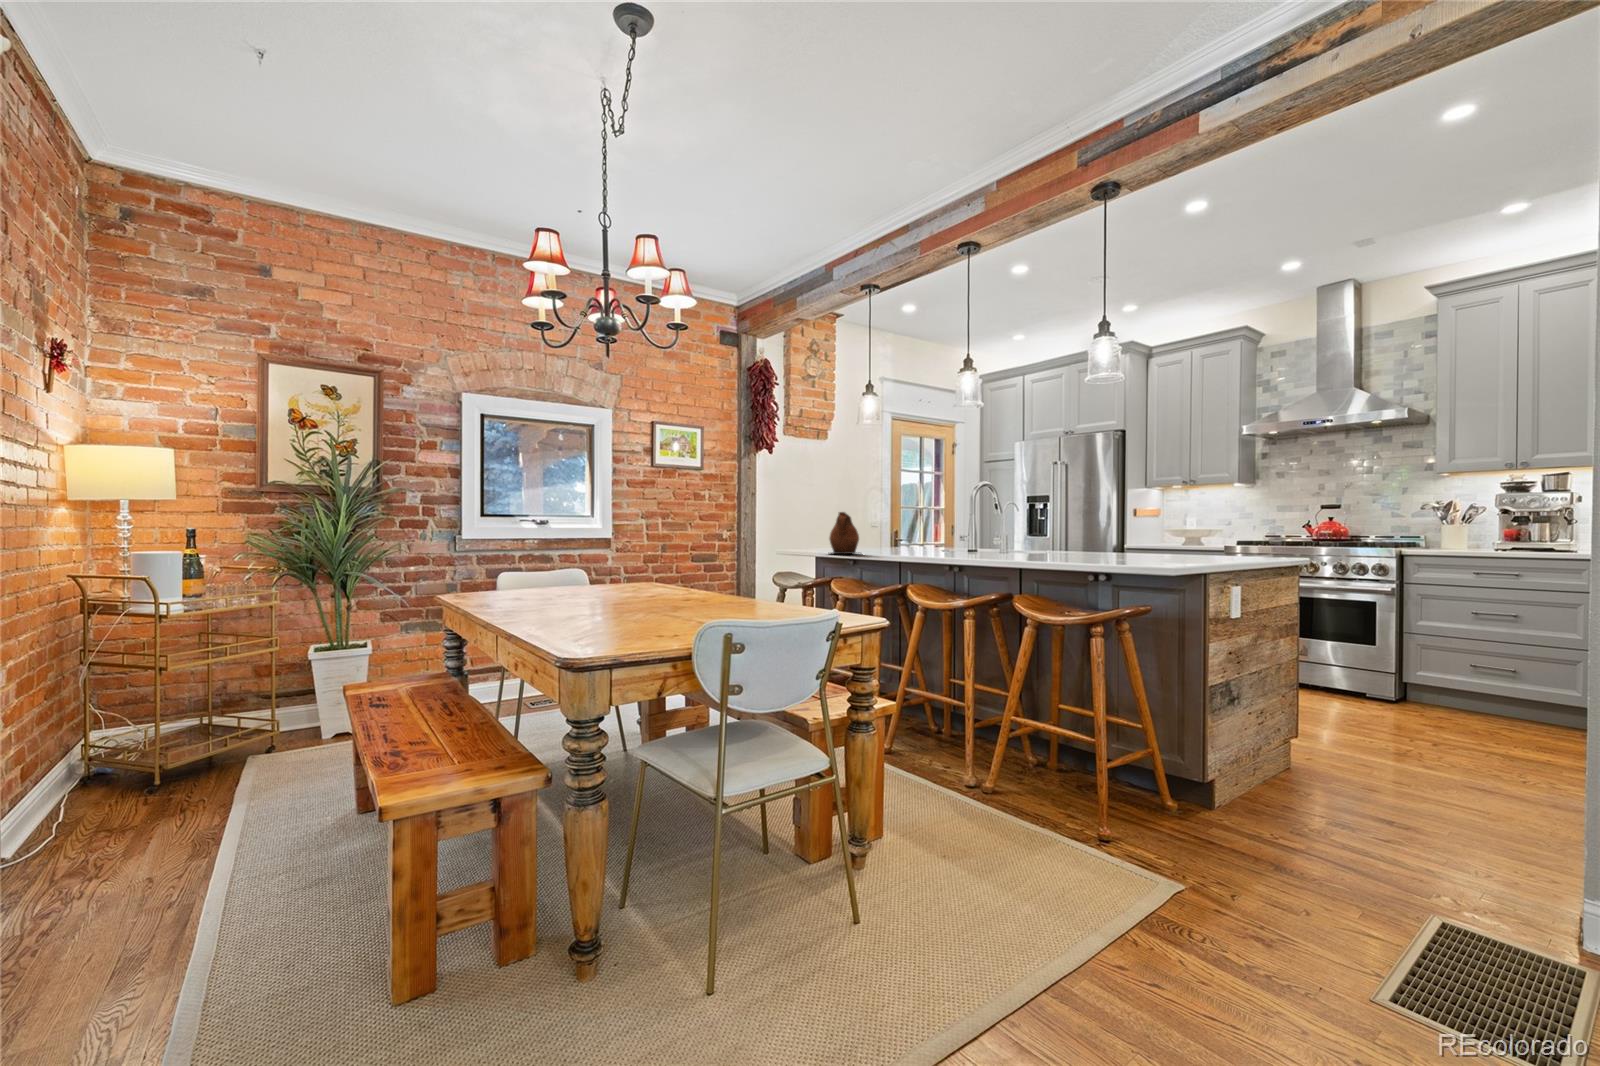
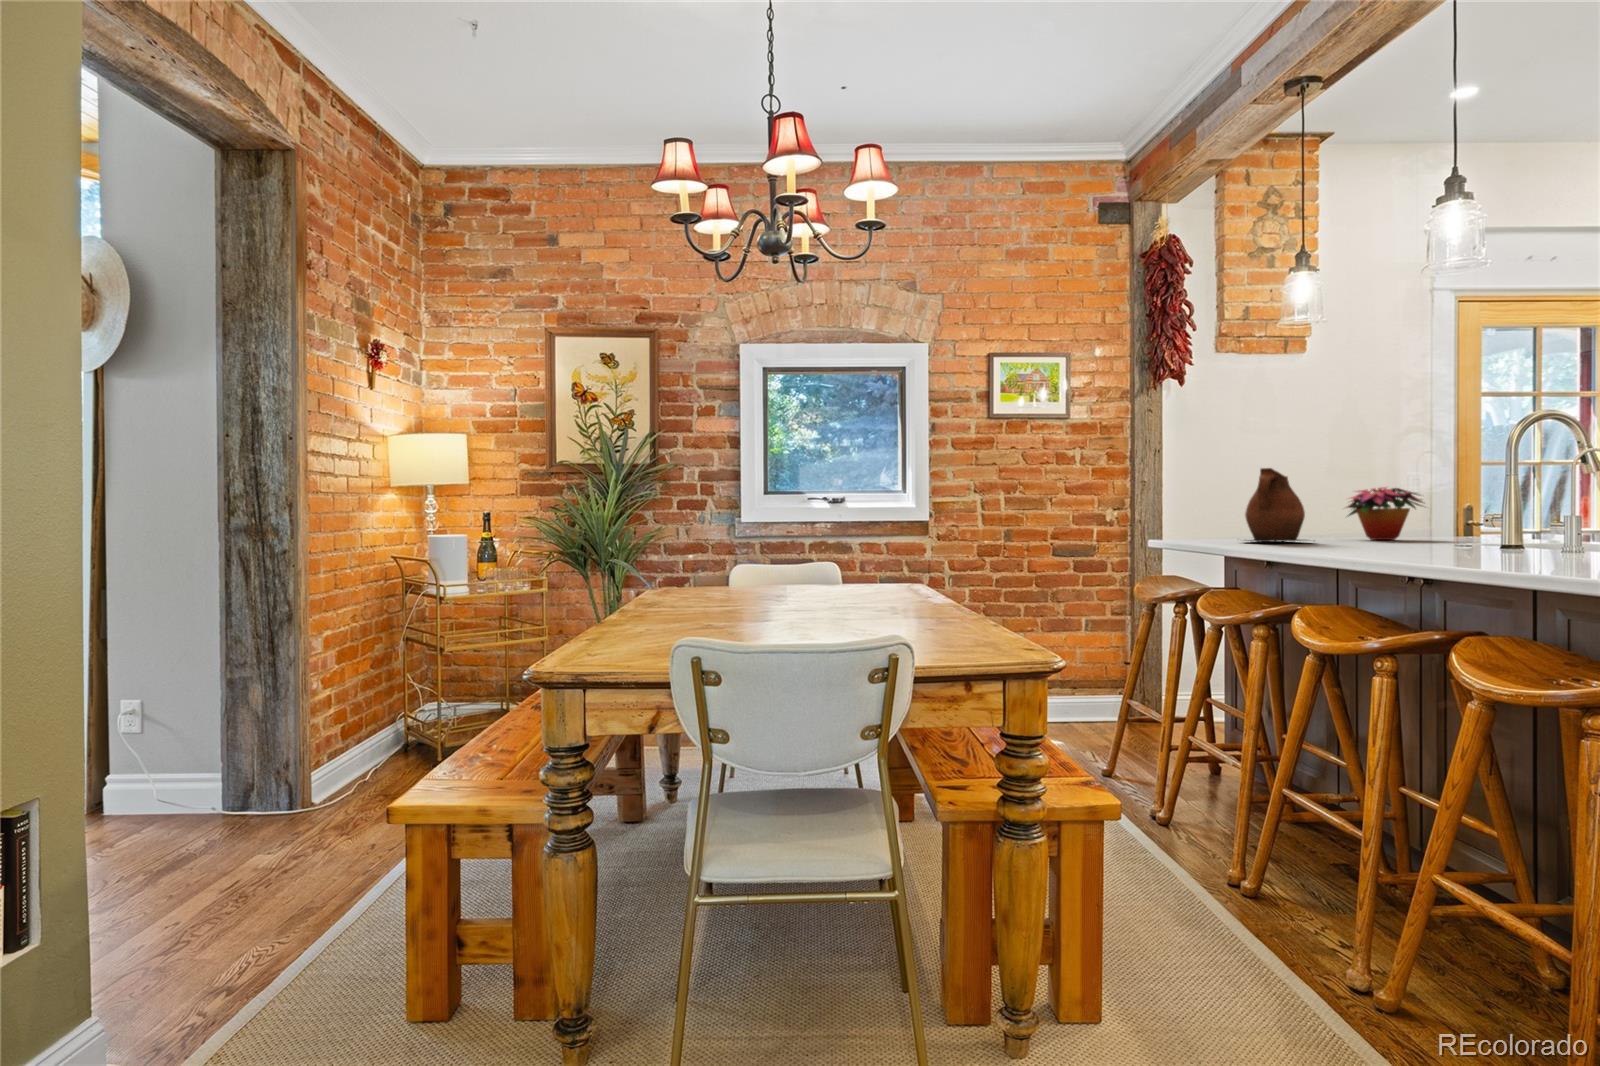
flower arrangement: none [866,523,911,552] -> present [1347,487,1426,540]

